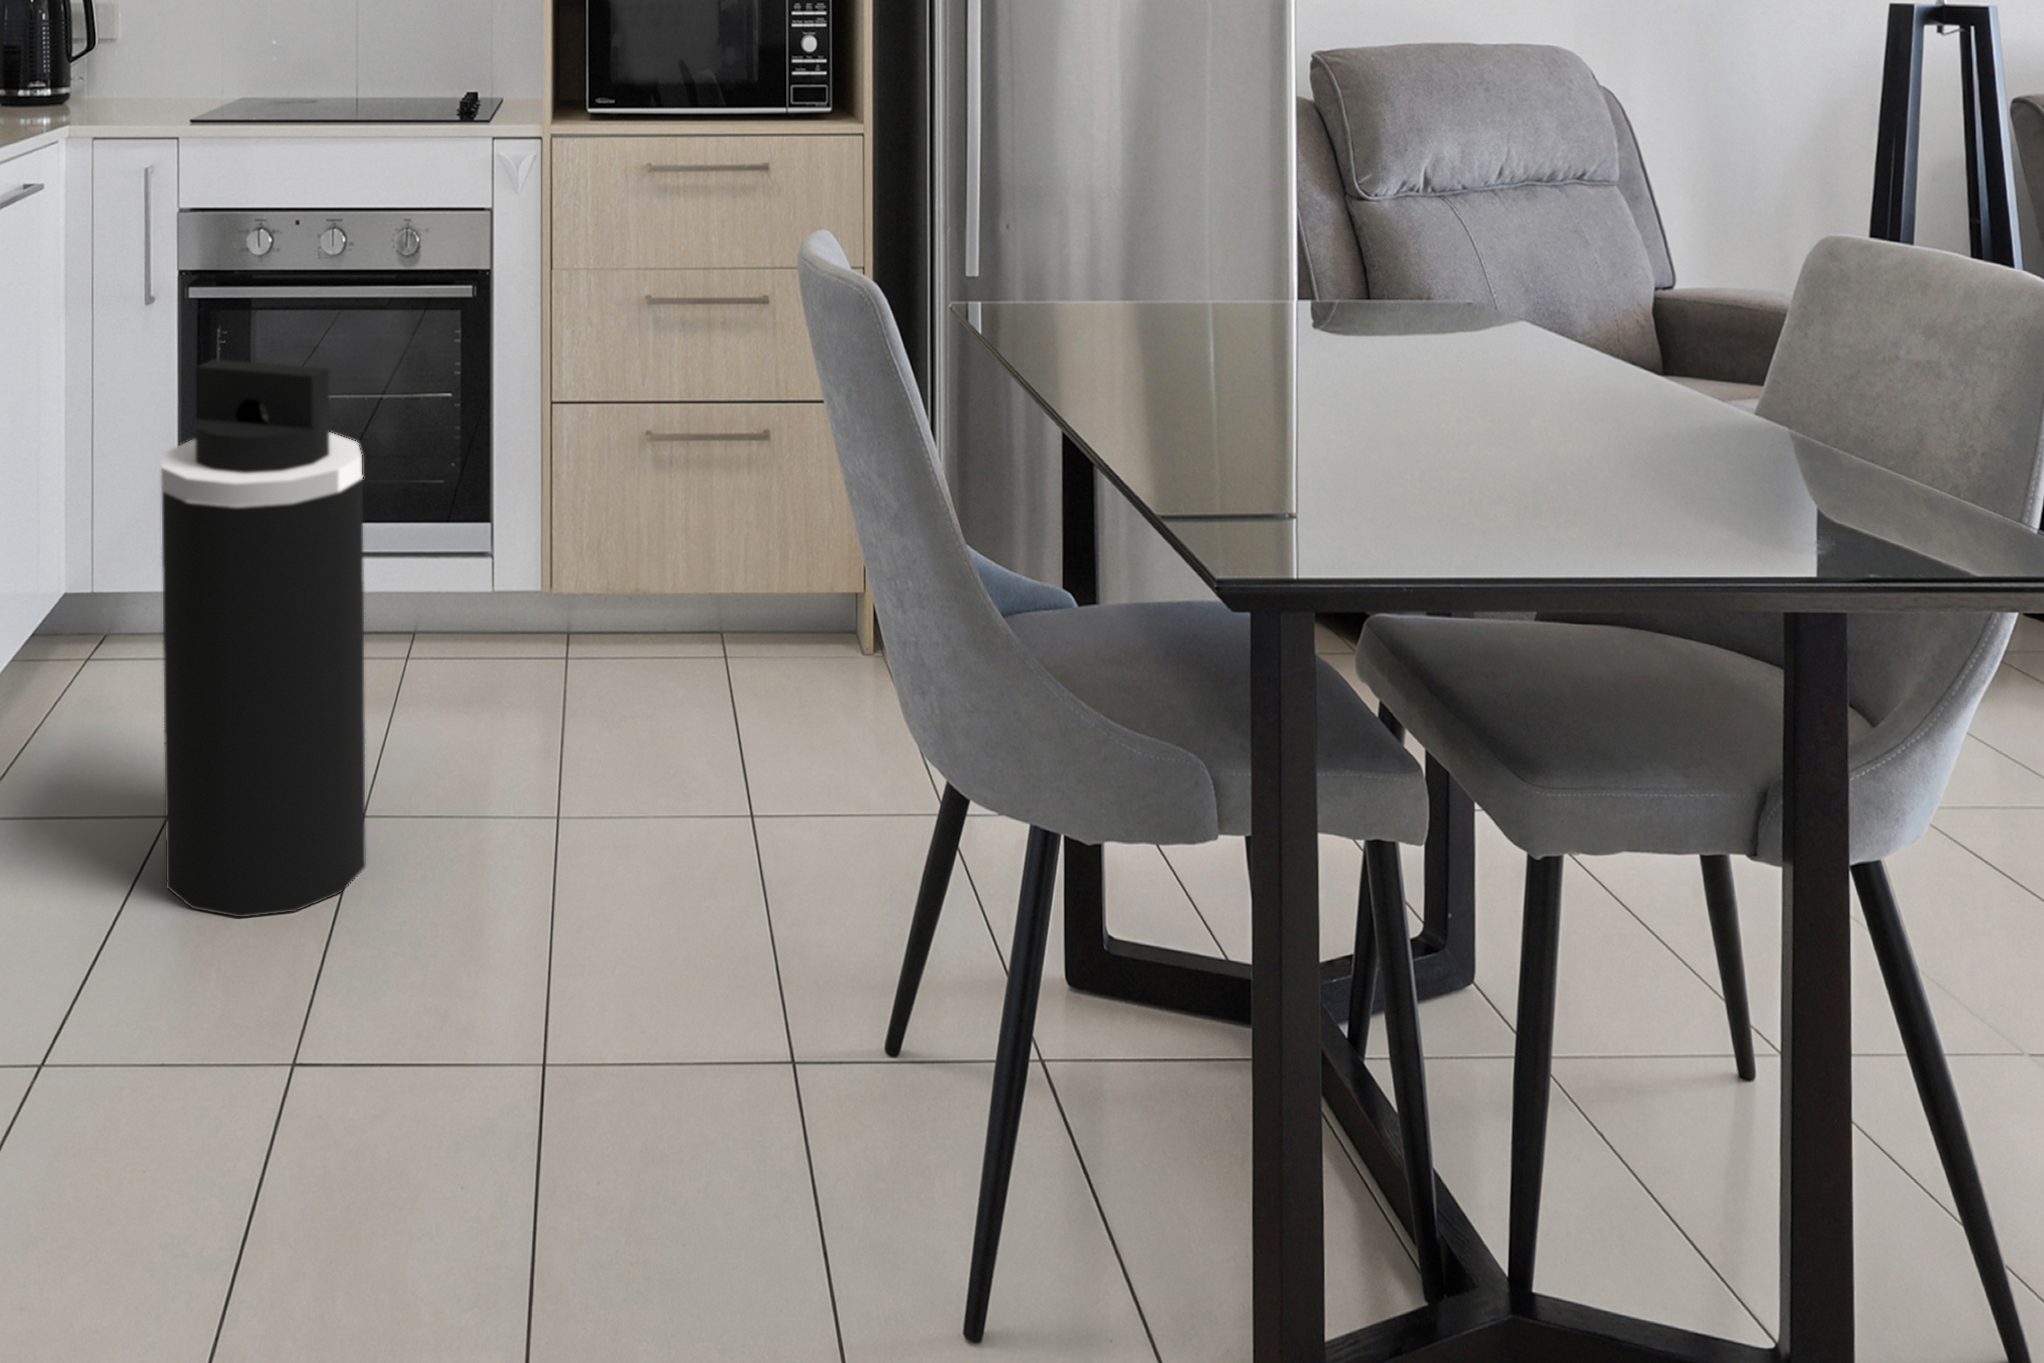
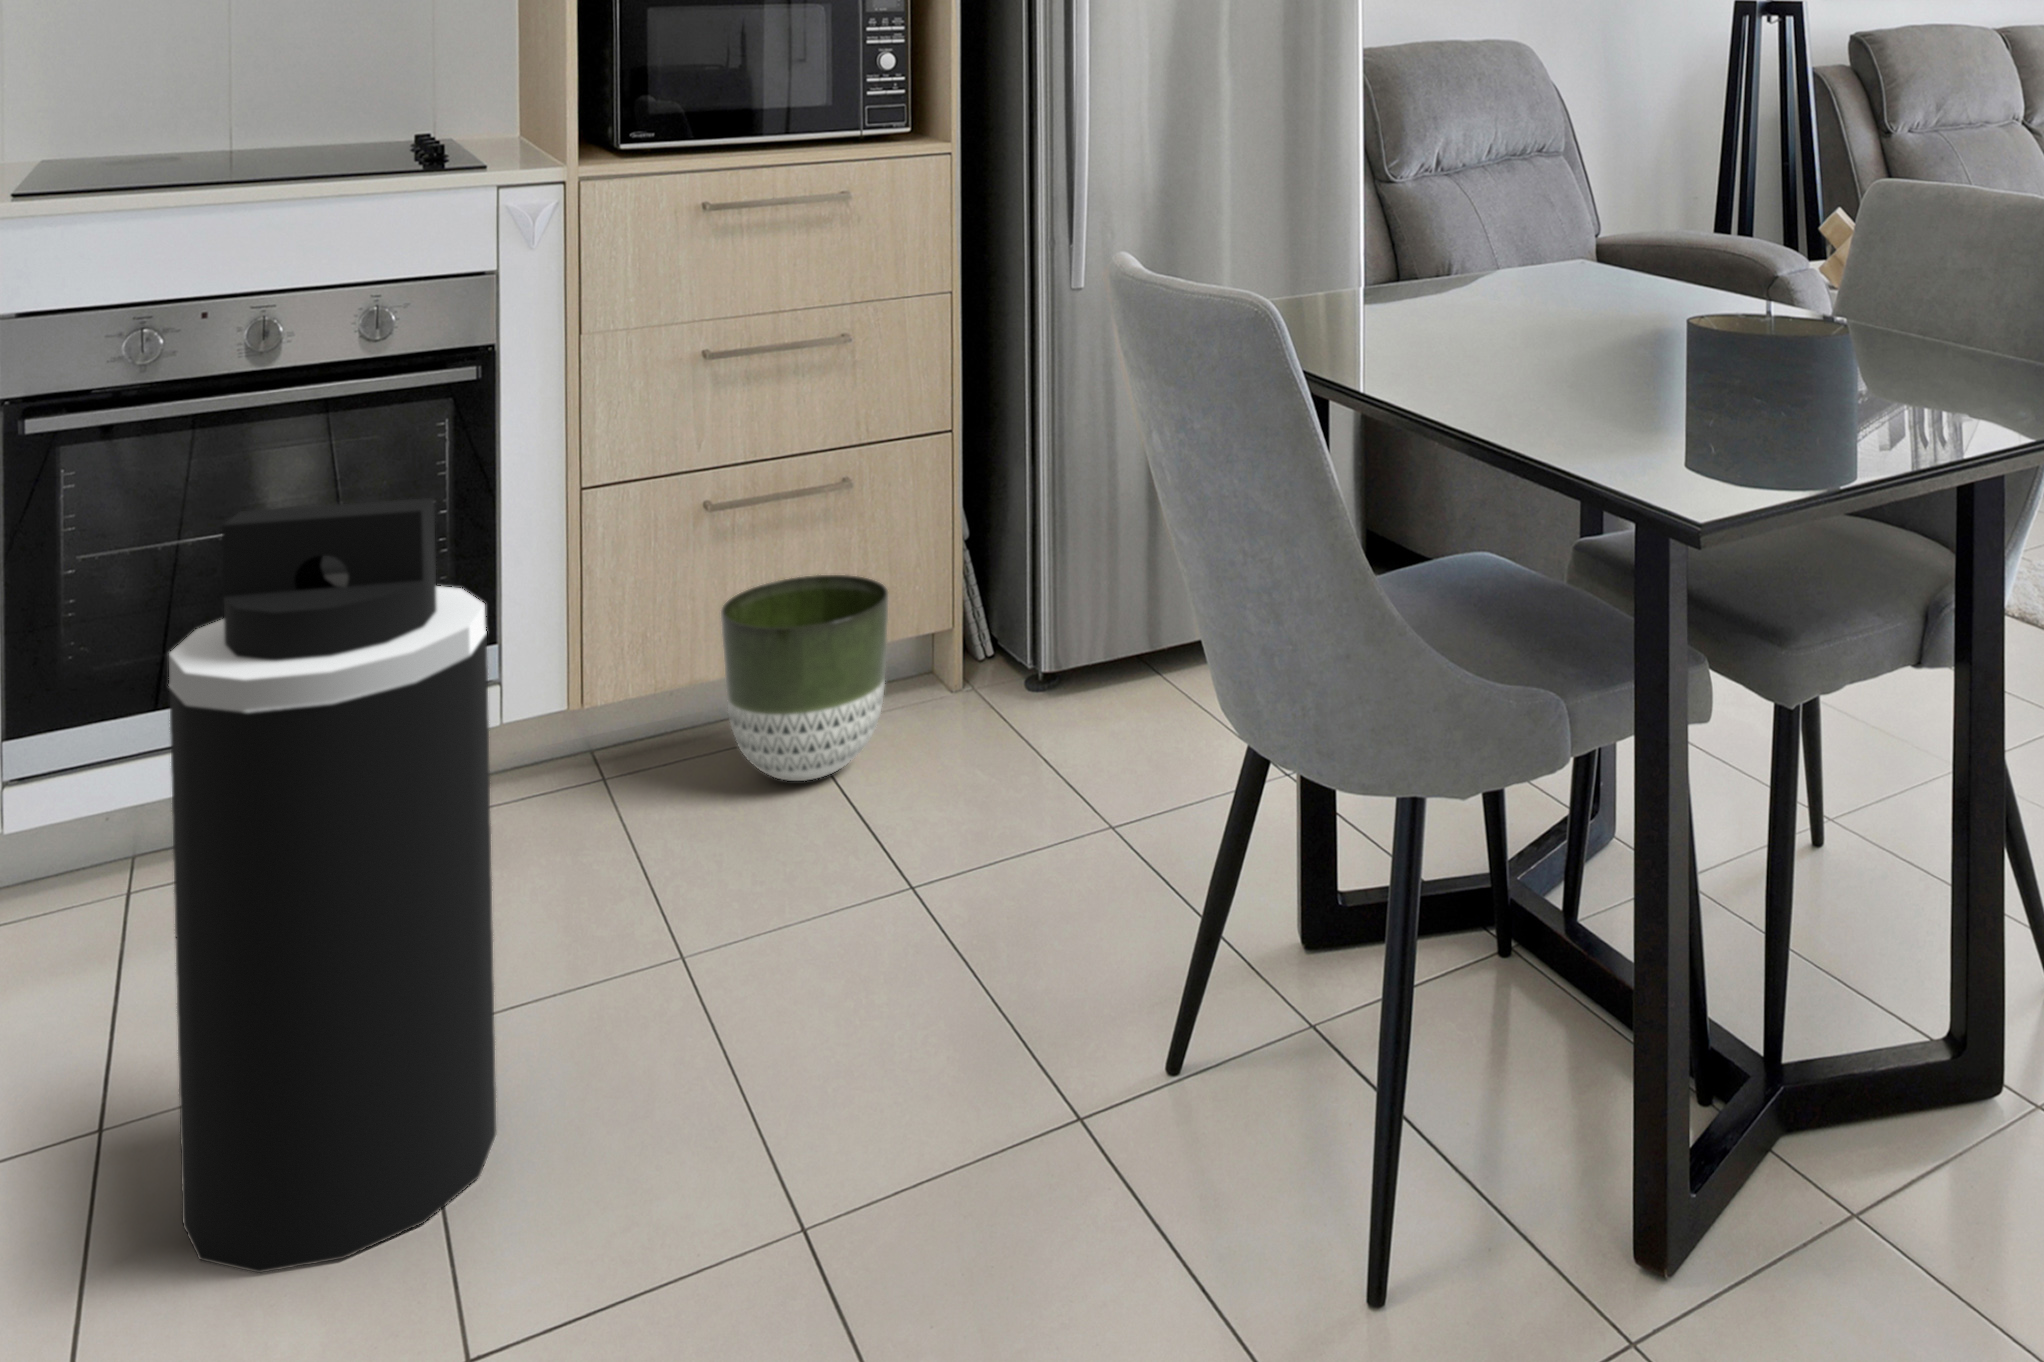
planter: none [642,492,779,668] -> present [721,575,888,781]

